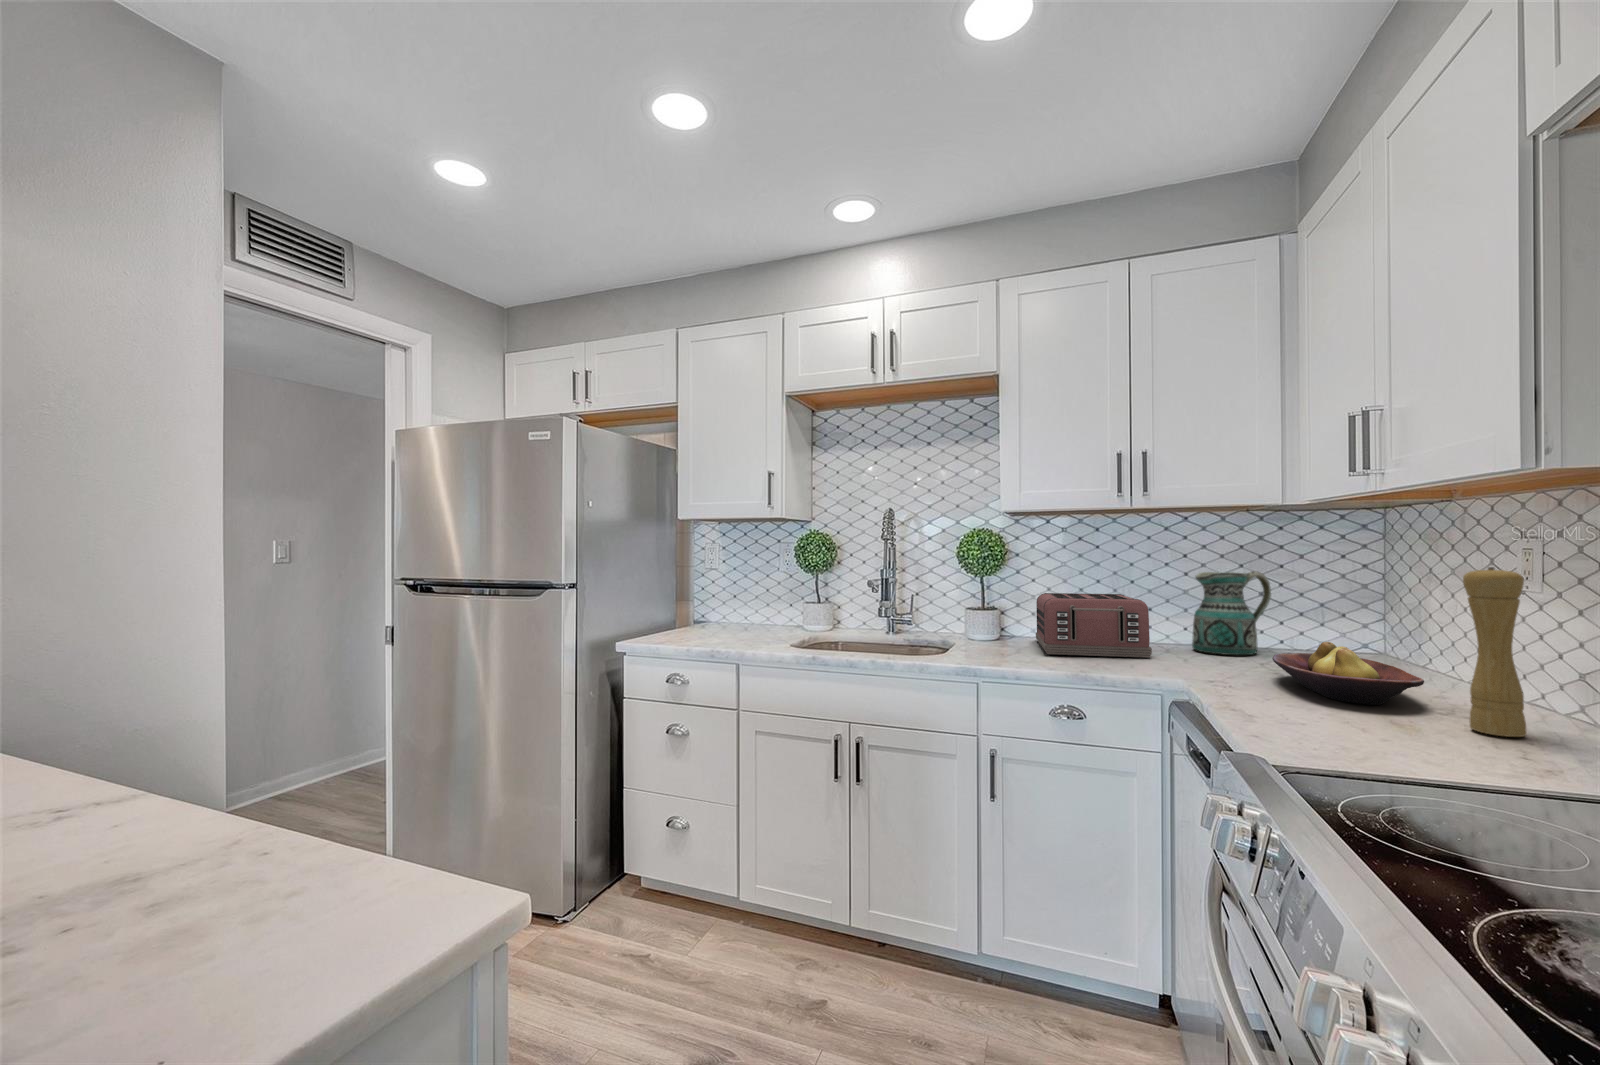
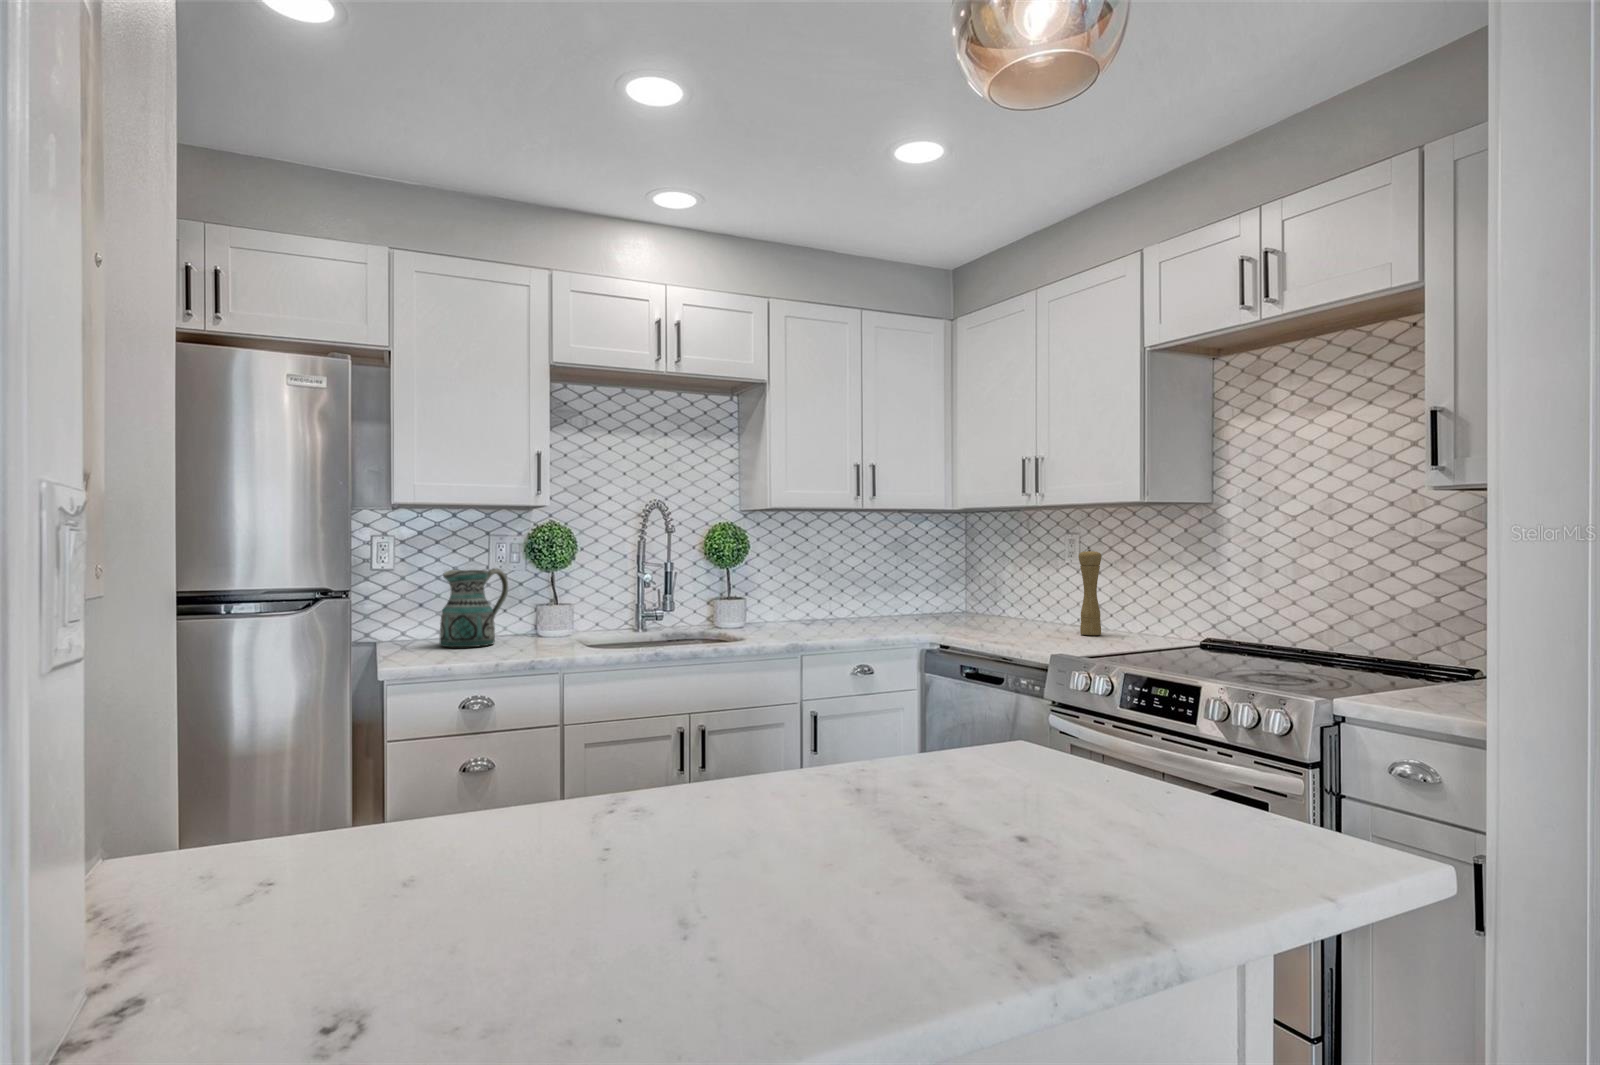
ceramic pitcher: present [1192,571,1271,655] -> present [440,568,508,647]
toaster: present [1036,593,1152,658] -> none [770,578,877,628]
fruit bowl: present [1272,642,1424,705] -> none [962,599,1052,631]

